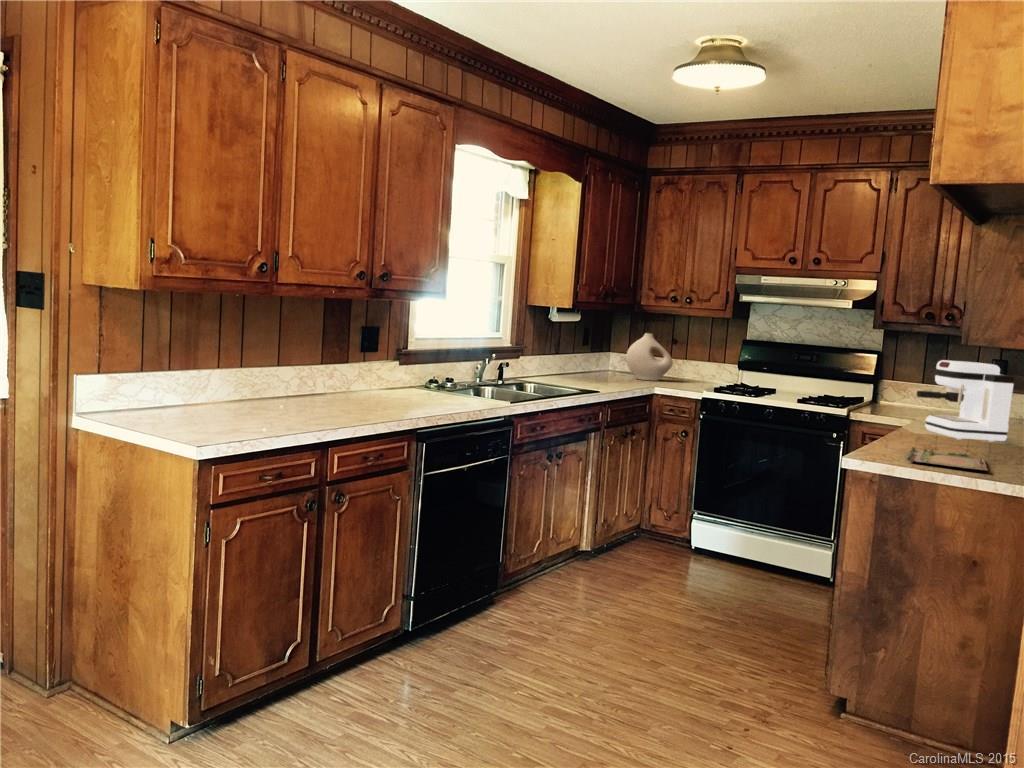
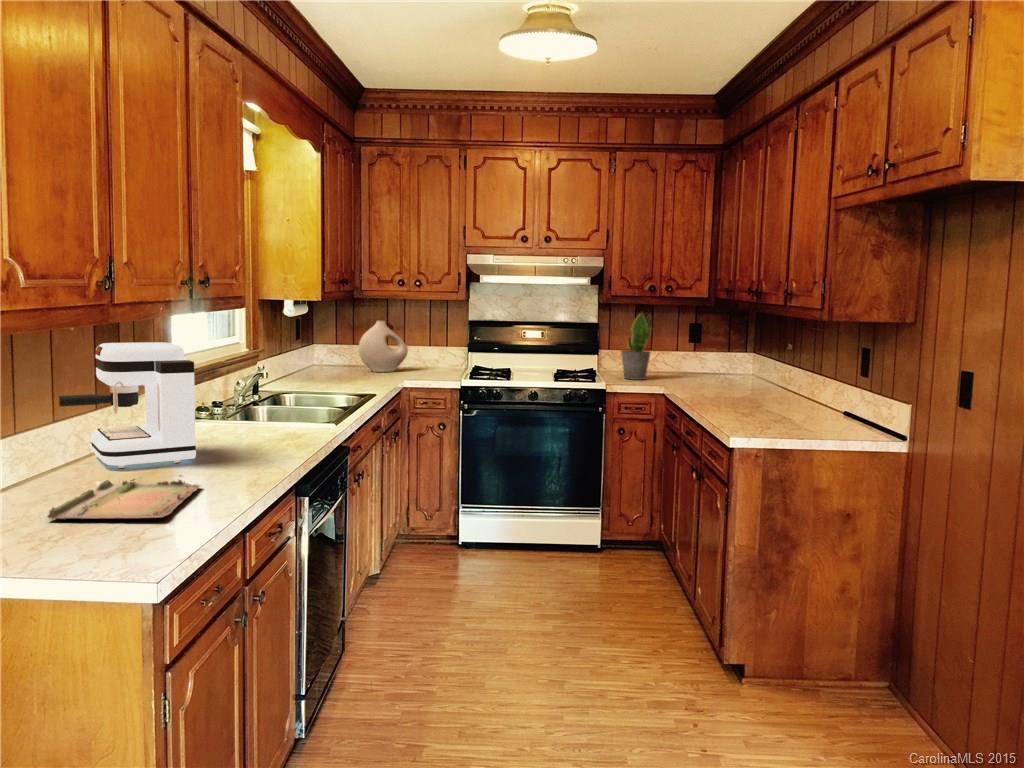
potted plant: none [884,338,924,412] -> present [621,313,651,380]
coffee maker: present [917,360,1014,442] -> present [59,342,196,468]
tray: present [908,447,988,470] -> present [47,475,201,520]

